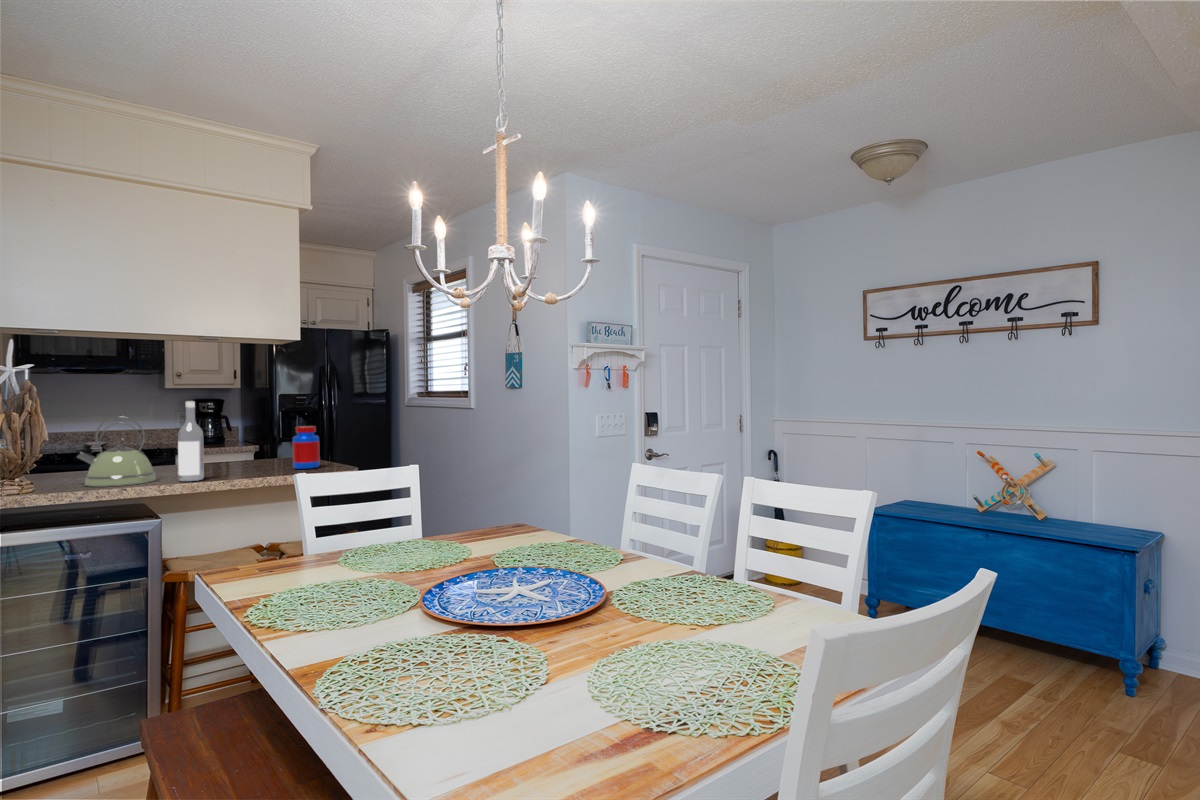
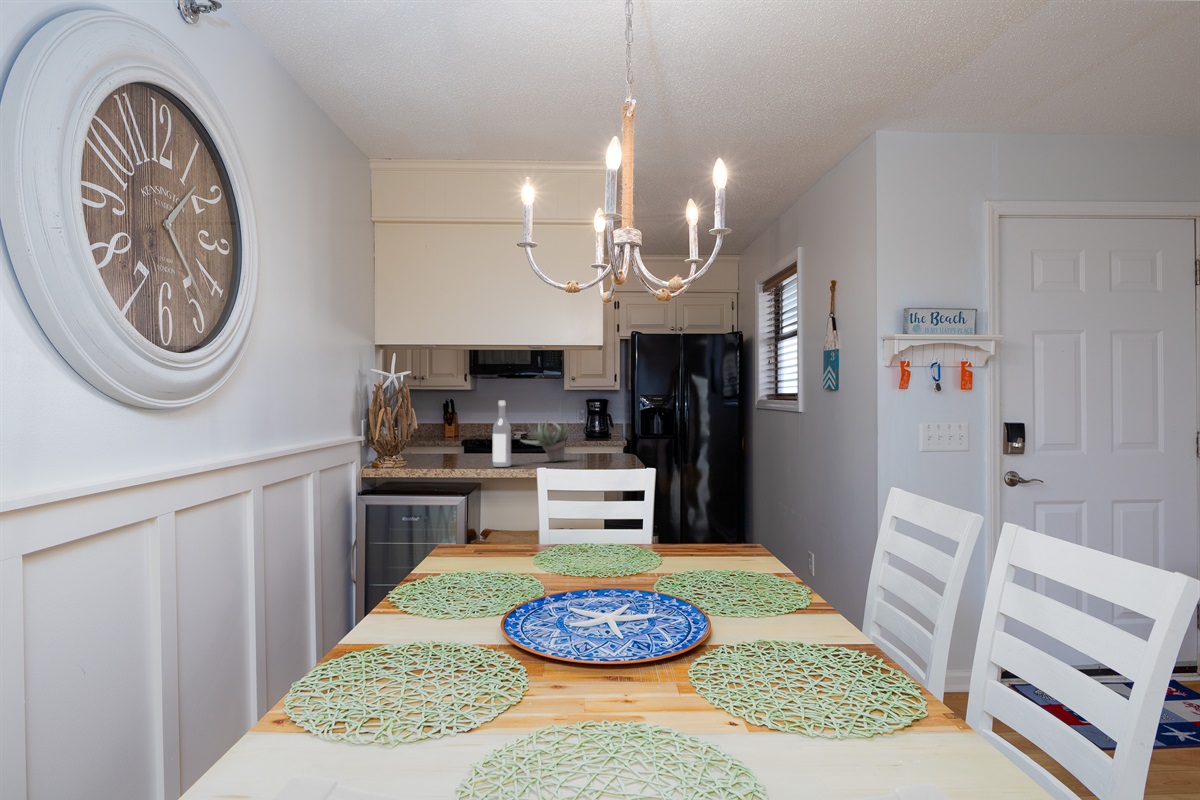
succulent plant: none [204,412,264,471] -> present [520,413,568,462]
kettle: present [75,416,156,487] -> none [436,412,486,466]
jar: present [293,426,320,469] -> none [588,425,611,464]

